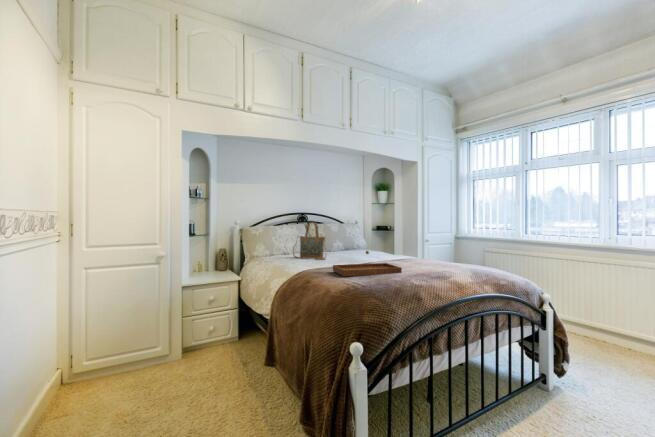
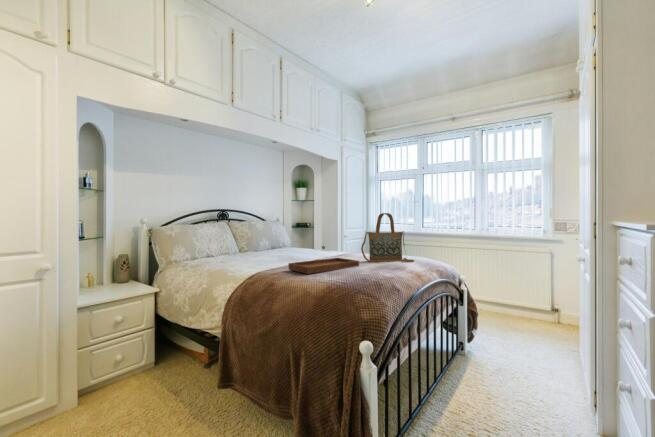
handbag: present [293,222,325,260] -> present [361,213,414,262]

